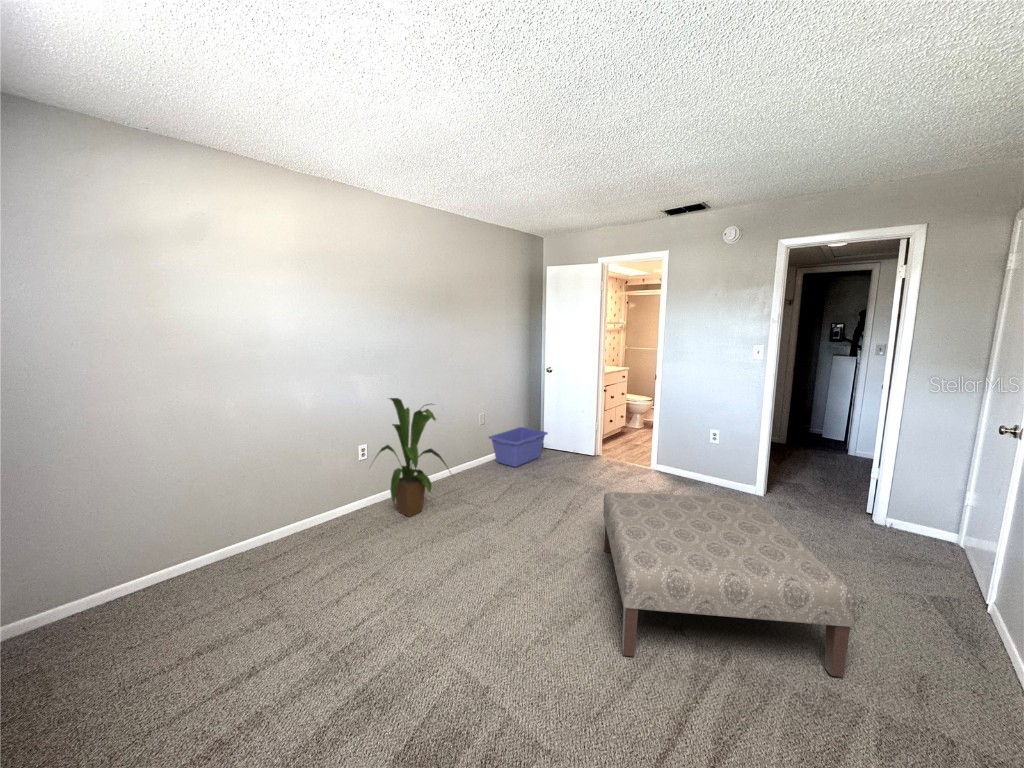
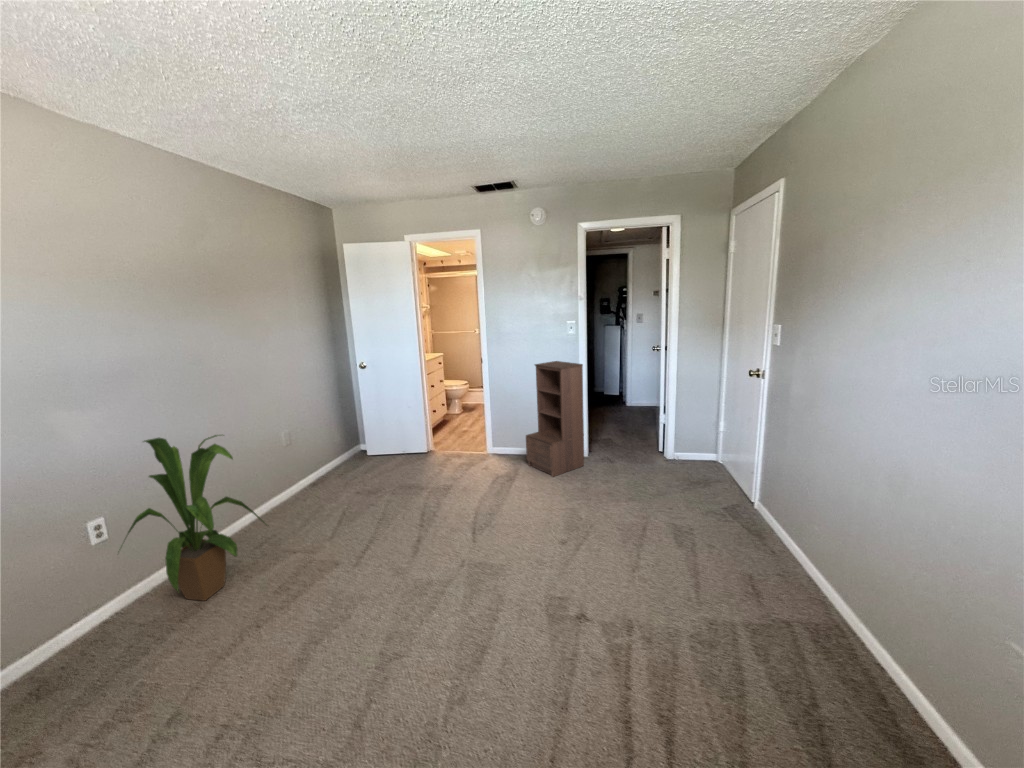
bookshelf: none [688,386,764,505] -> present [526,361,584,477]
storage bin: present [489,427,548,467] -> none [297,438,372,488]
ottoman: present [603,492,855,677] -> none [471,466,713,669]

